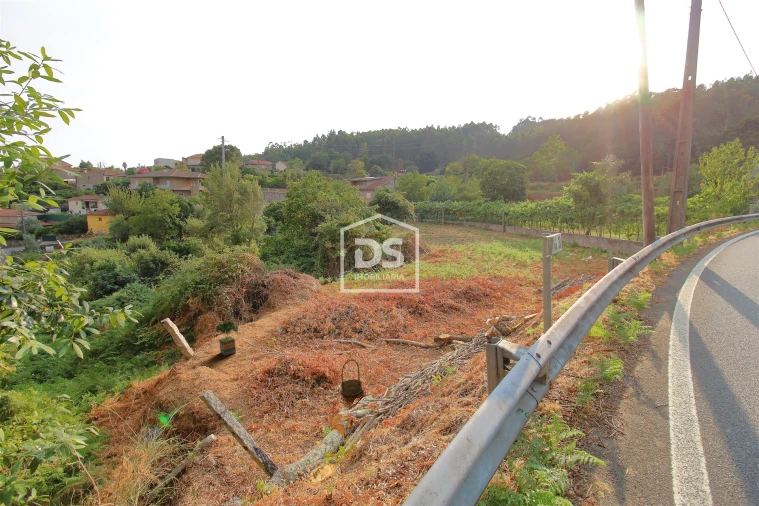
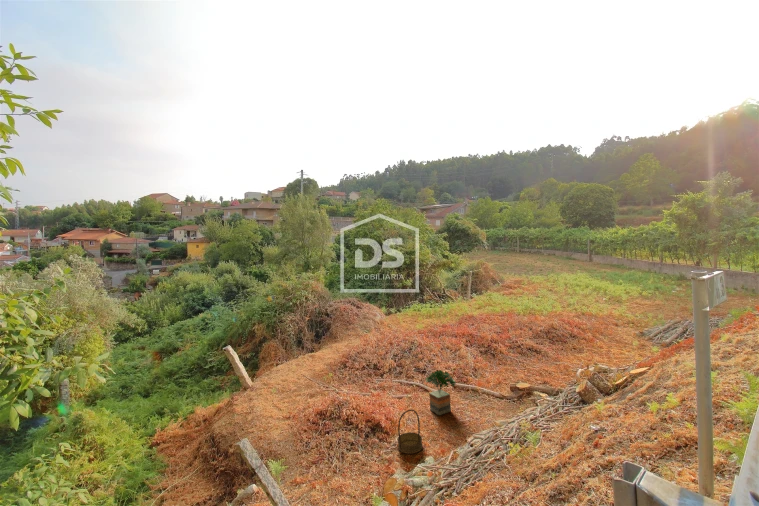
potted tree: present [215,321,238,355] -> present [426,370,456,415]

